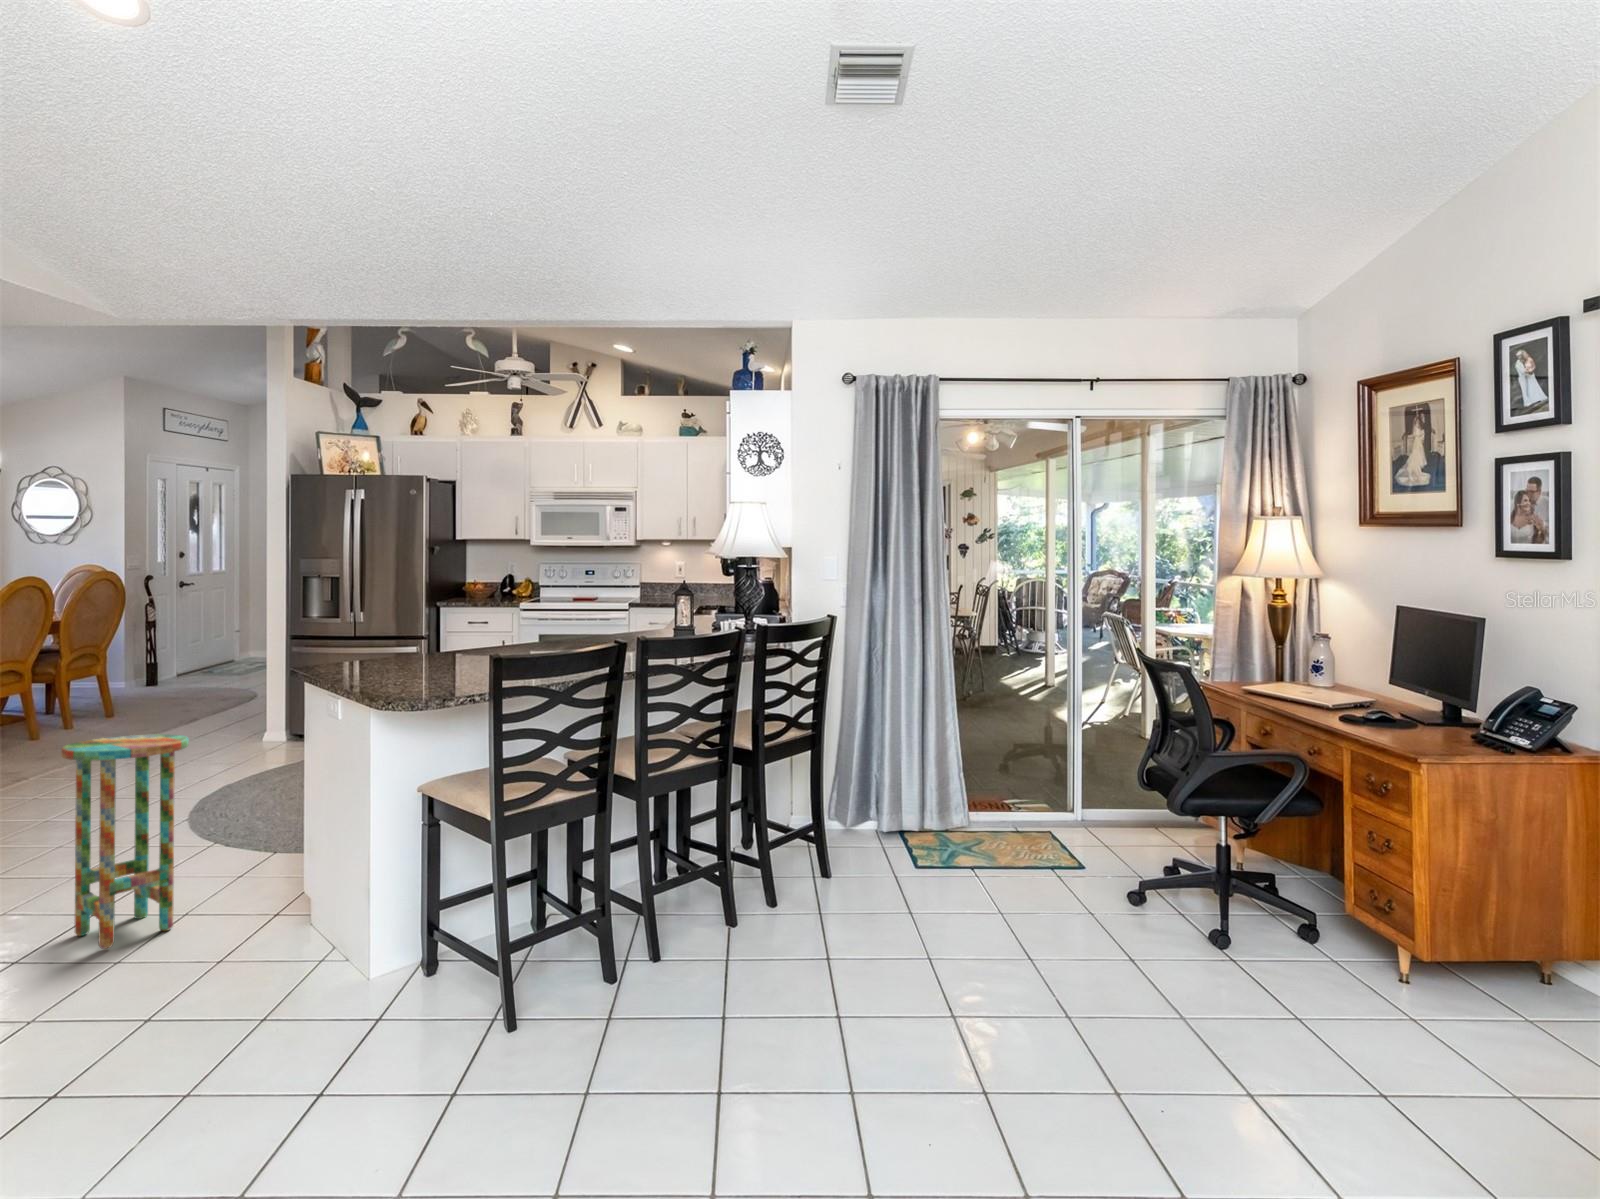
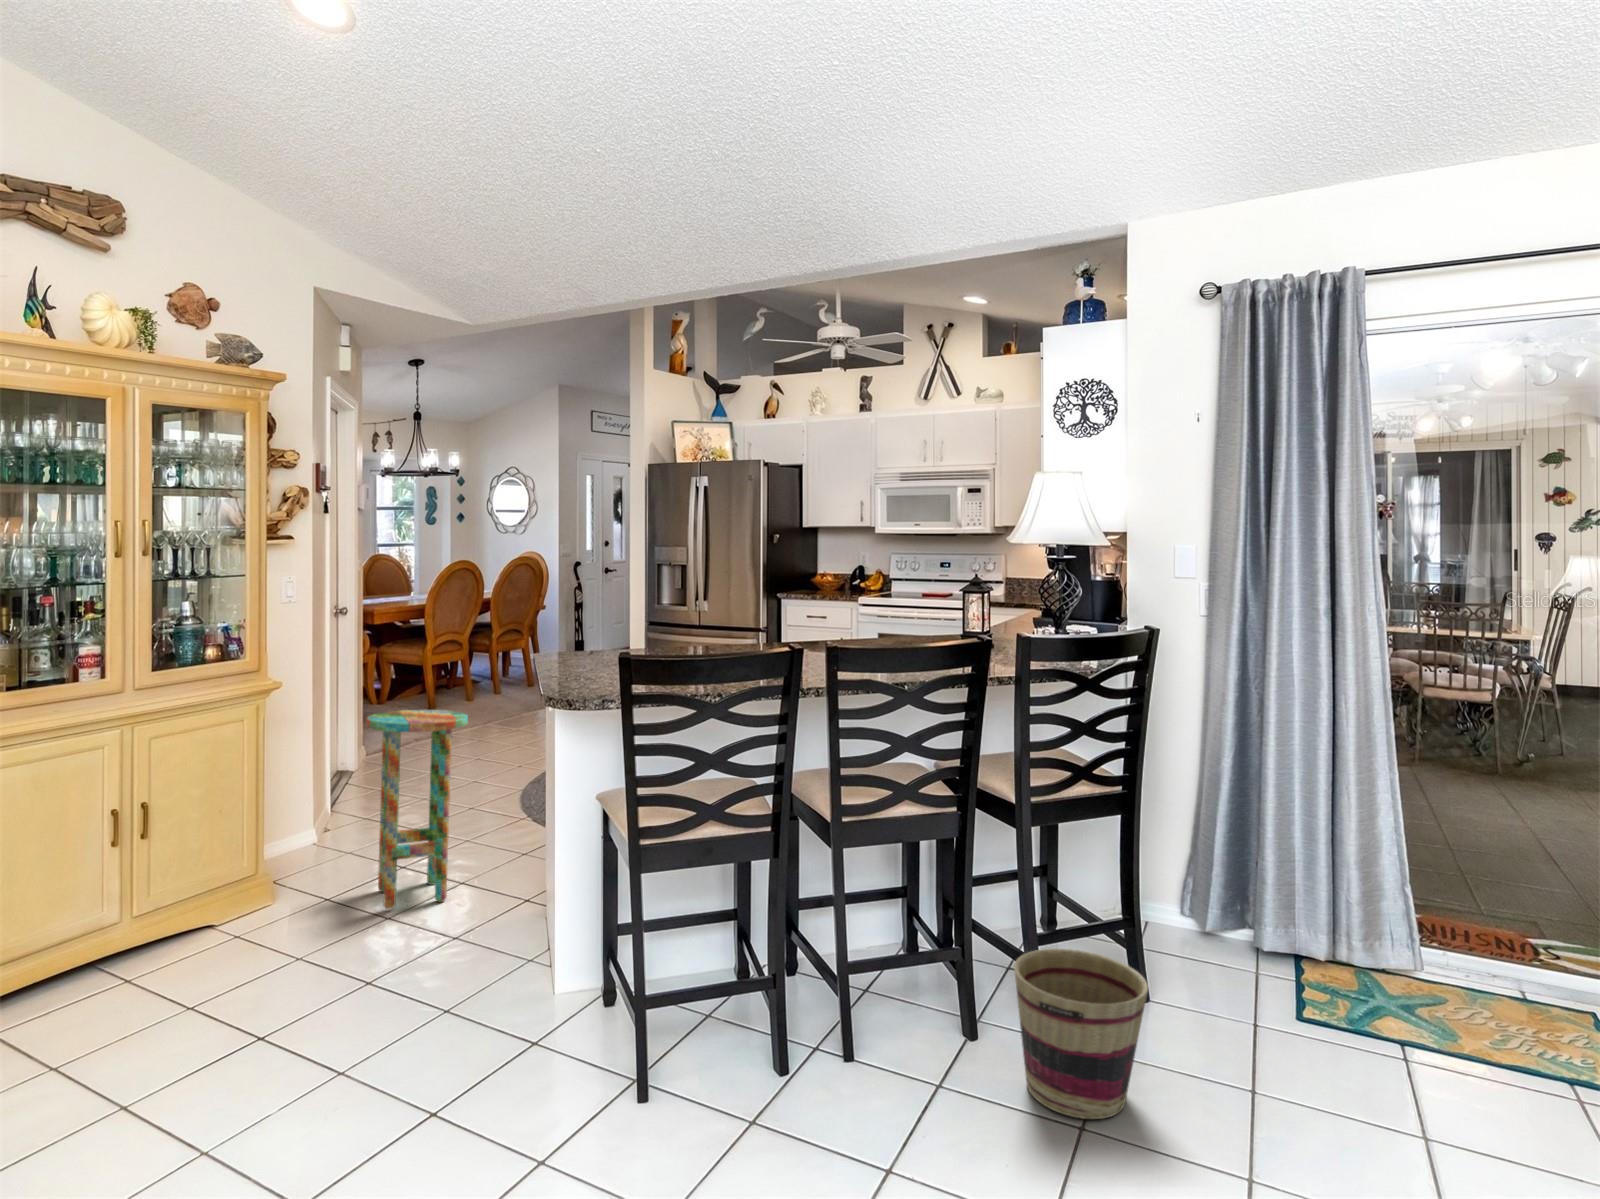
basket: none [763,843,850,950] -> present [1014,949,1148,1119]

